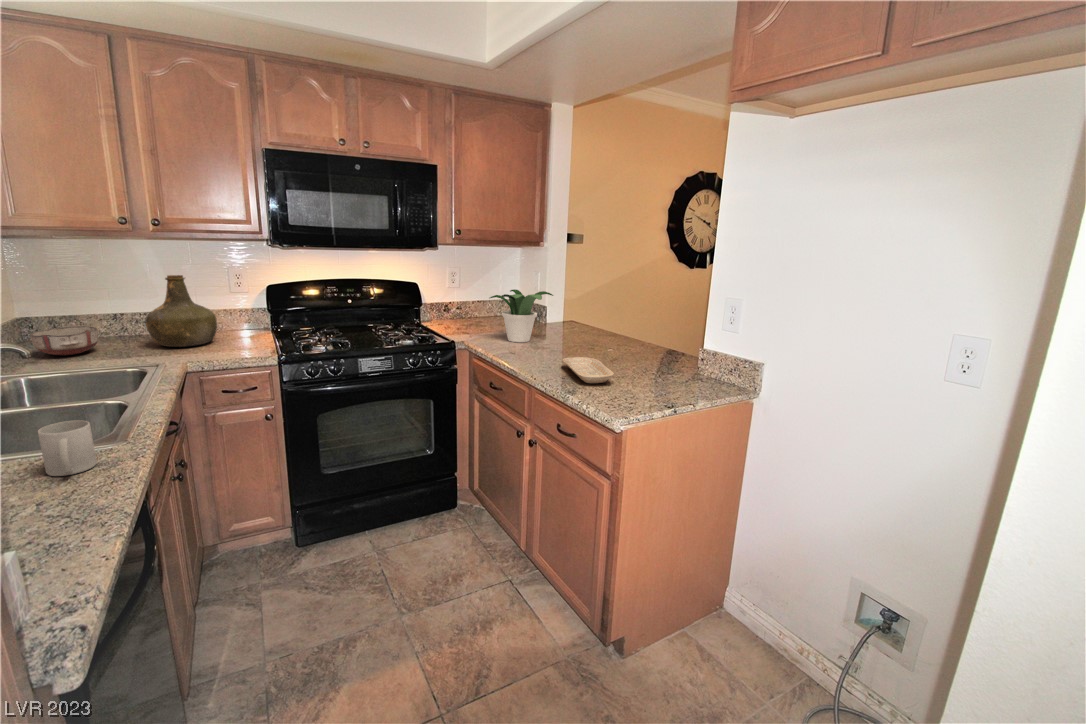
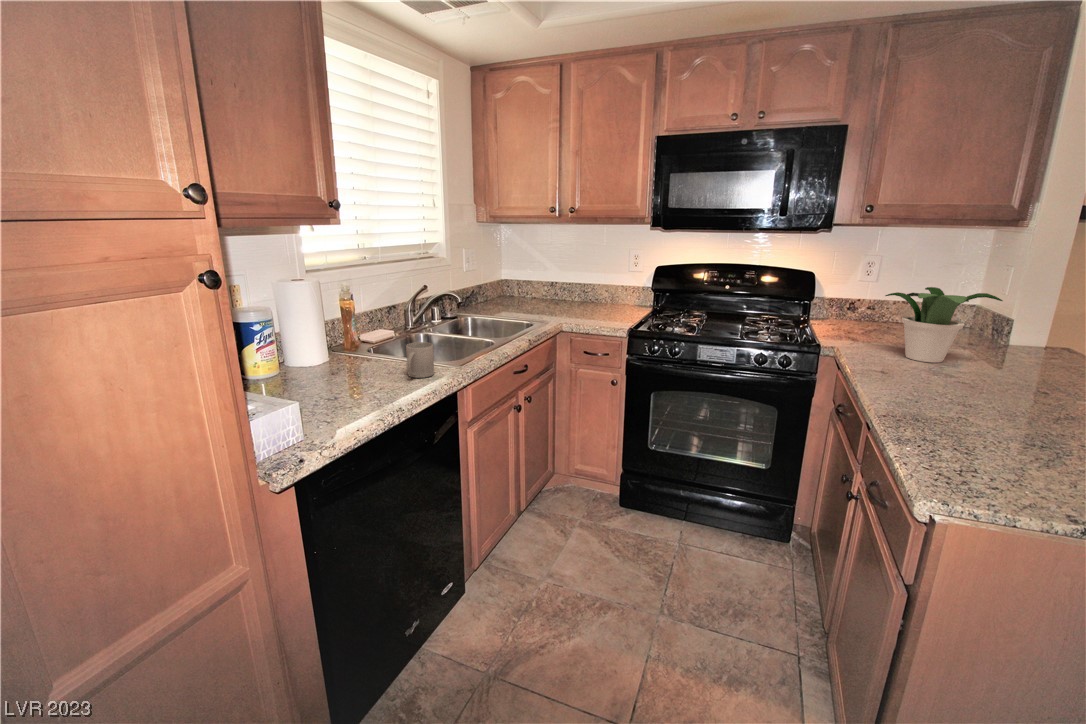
bottle: present [145,275,217,347] -> none [557,253,605,311]
ceramic bowl: present [30,326,98,355] -> none [496,288,532,307]
tray: present [562,357,614,383] -> none [942,393,1020,443]

